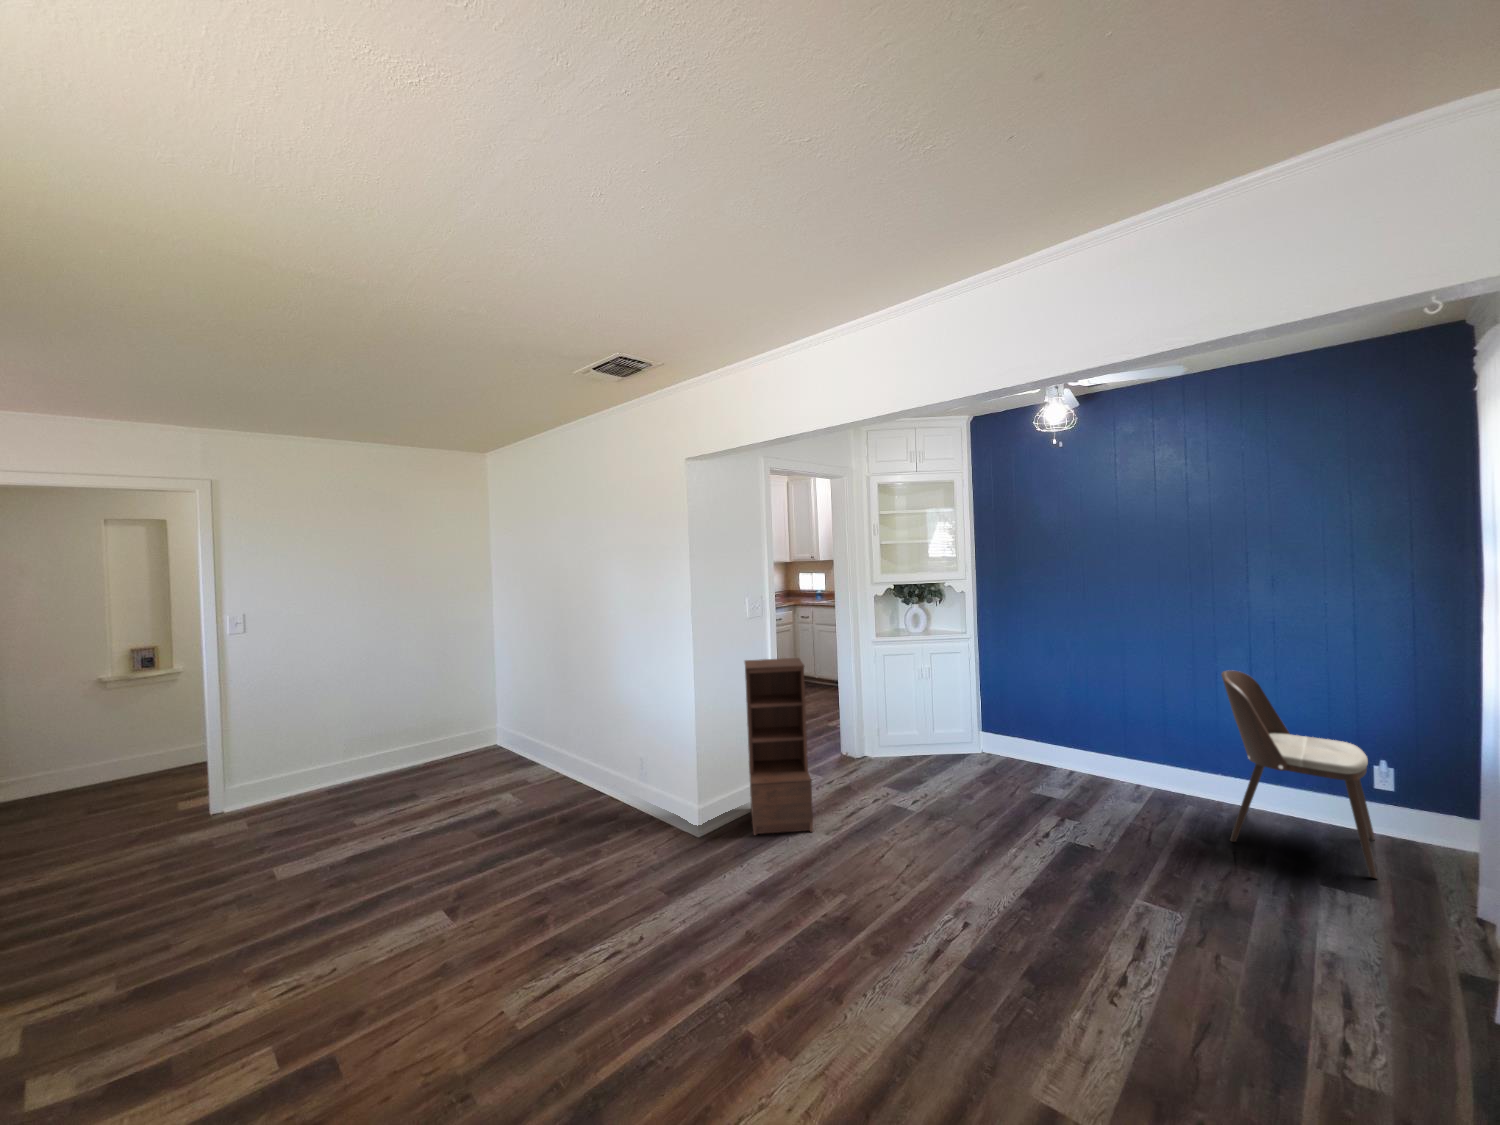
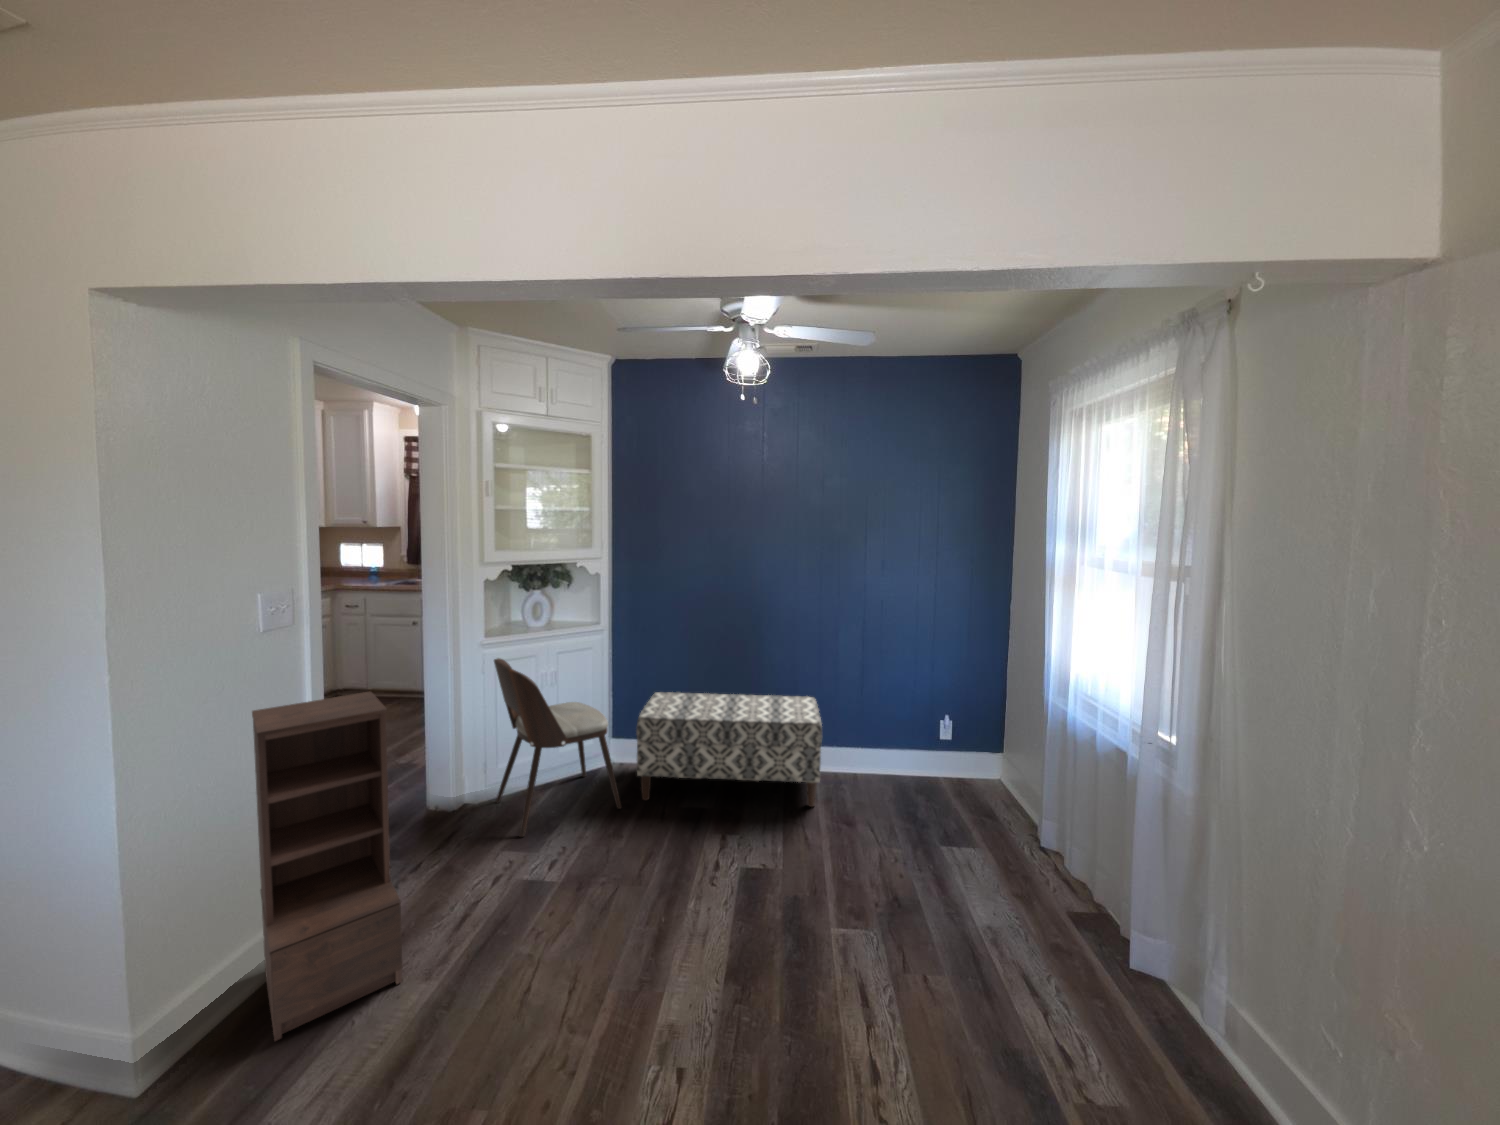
dining chair: present [1222,670,1377,878] -> present [494,658,621,837]
bench: none [990,695,1191,821] -> present [636,692,822,807]

